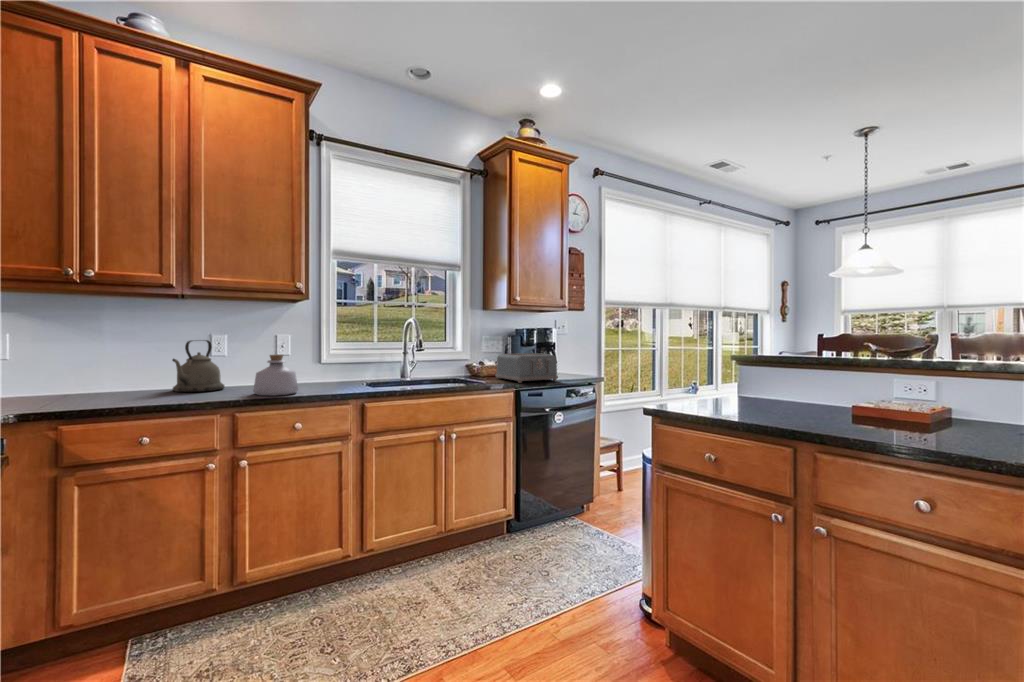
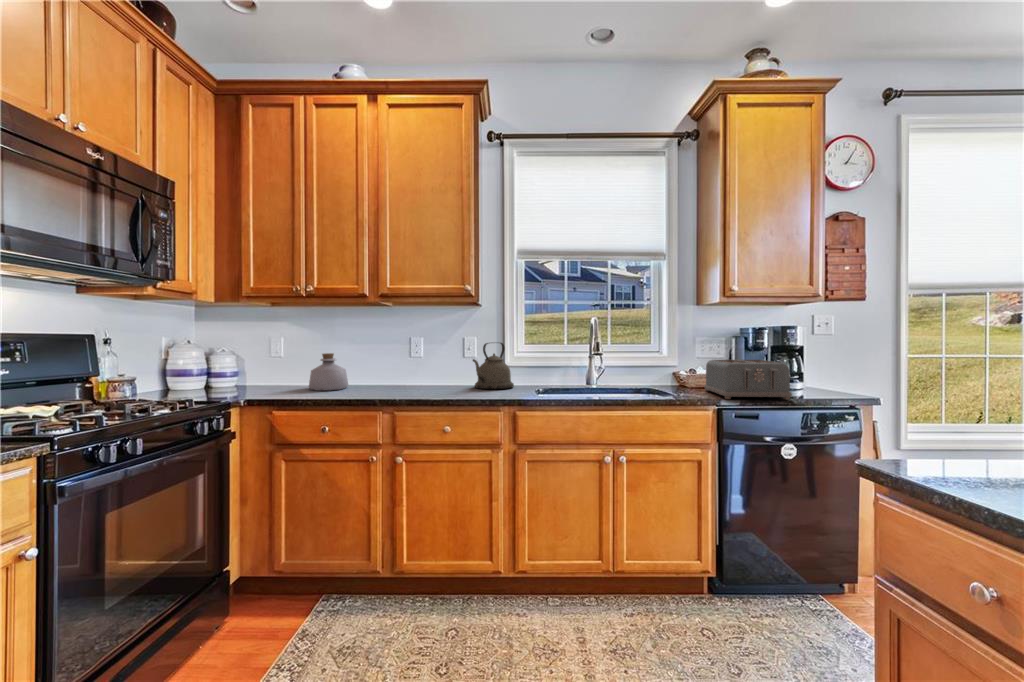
kettle: present [172,340,225,392] -> present [473,343,514,389]
bottle: present [253,354,298,396] -> present [309,353,348,391]

